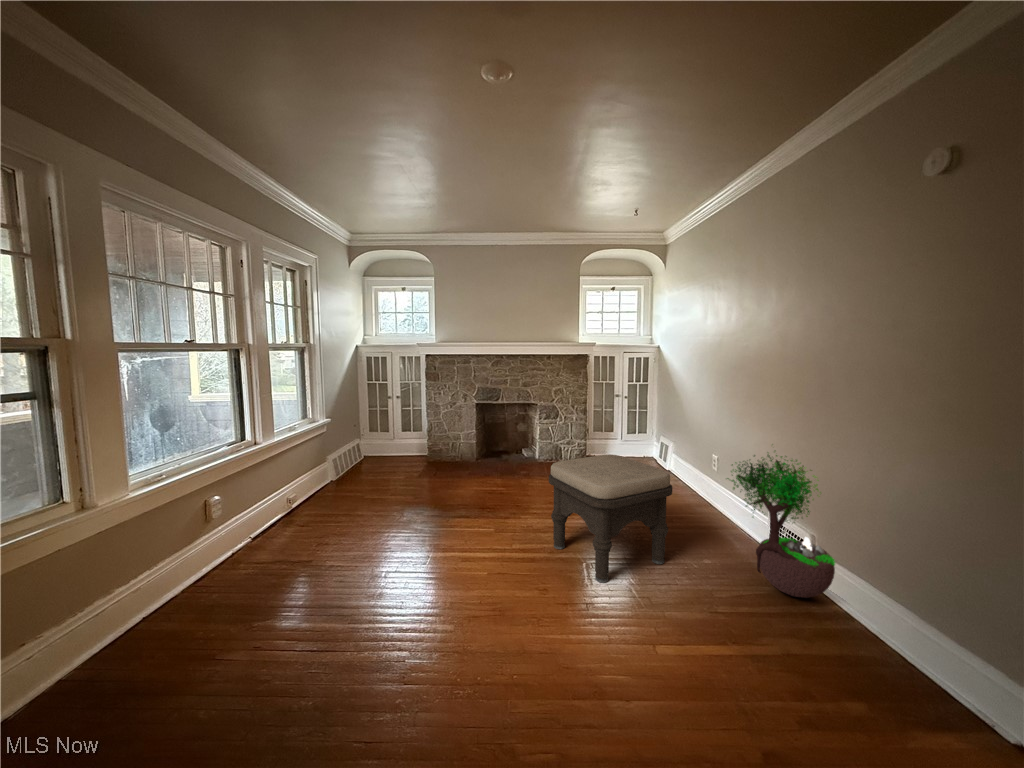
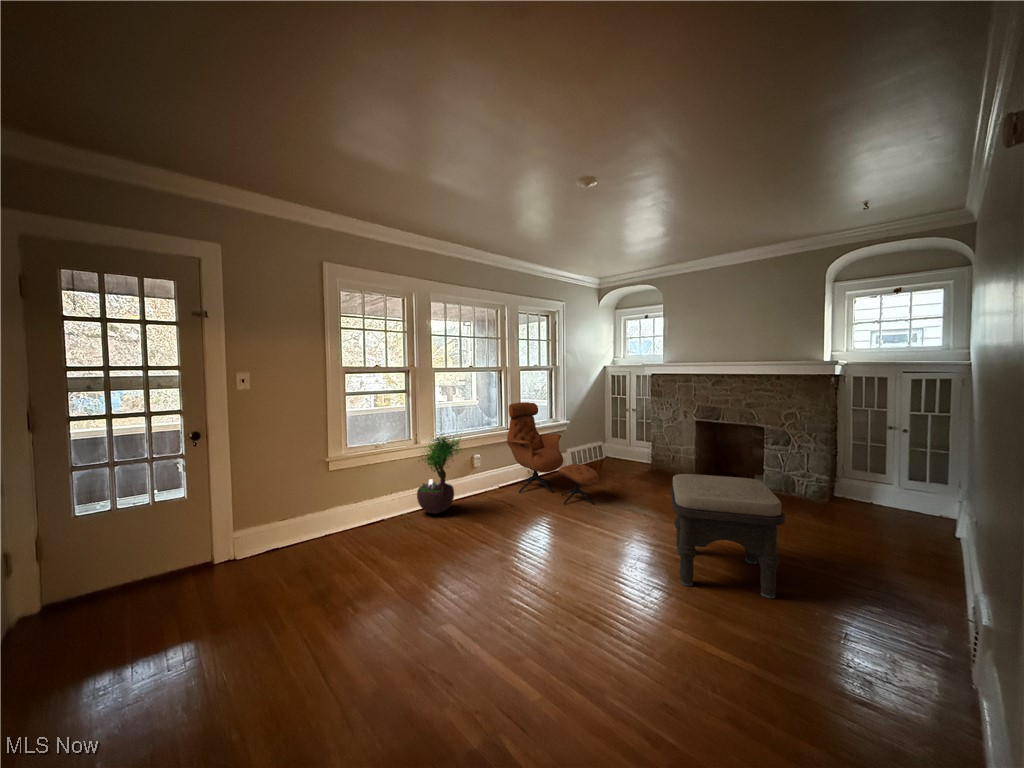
lounge chair: none [262,398,417,535] -> present [507,402,599,504]
potted tree: present [727,454,835,598] -> present [417,434,460,514]

